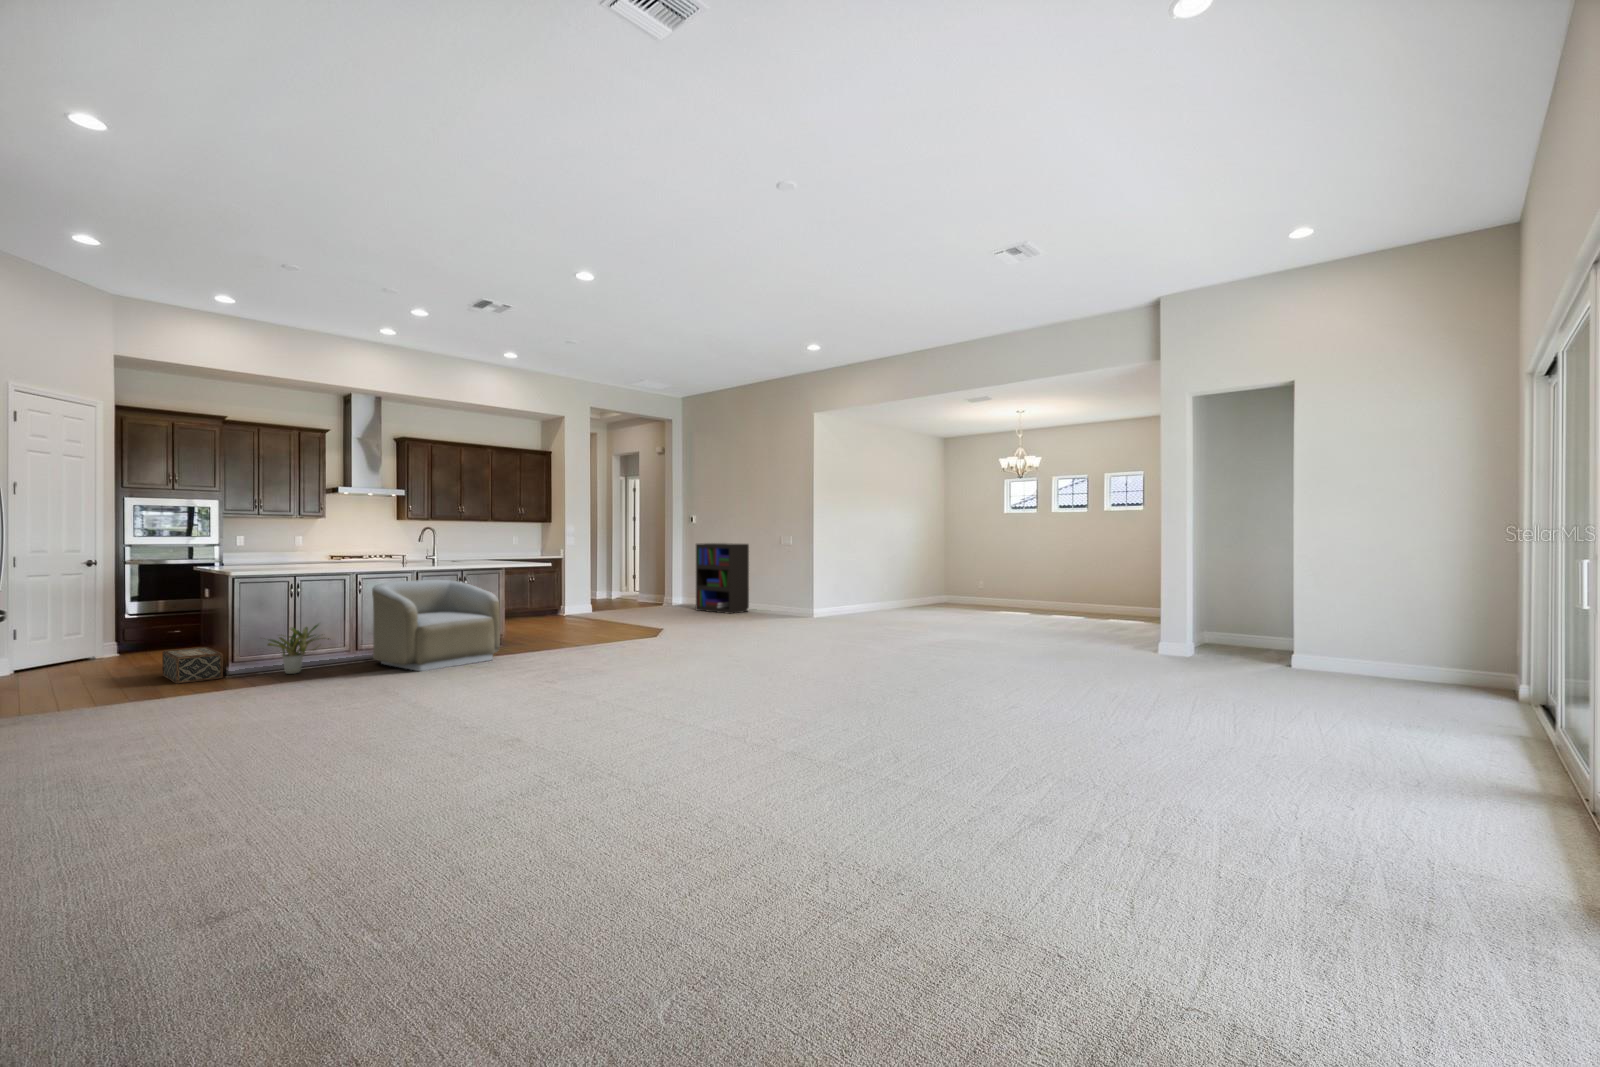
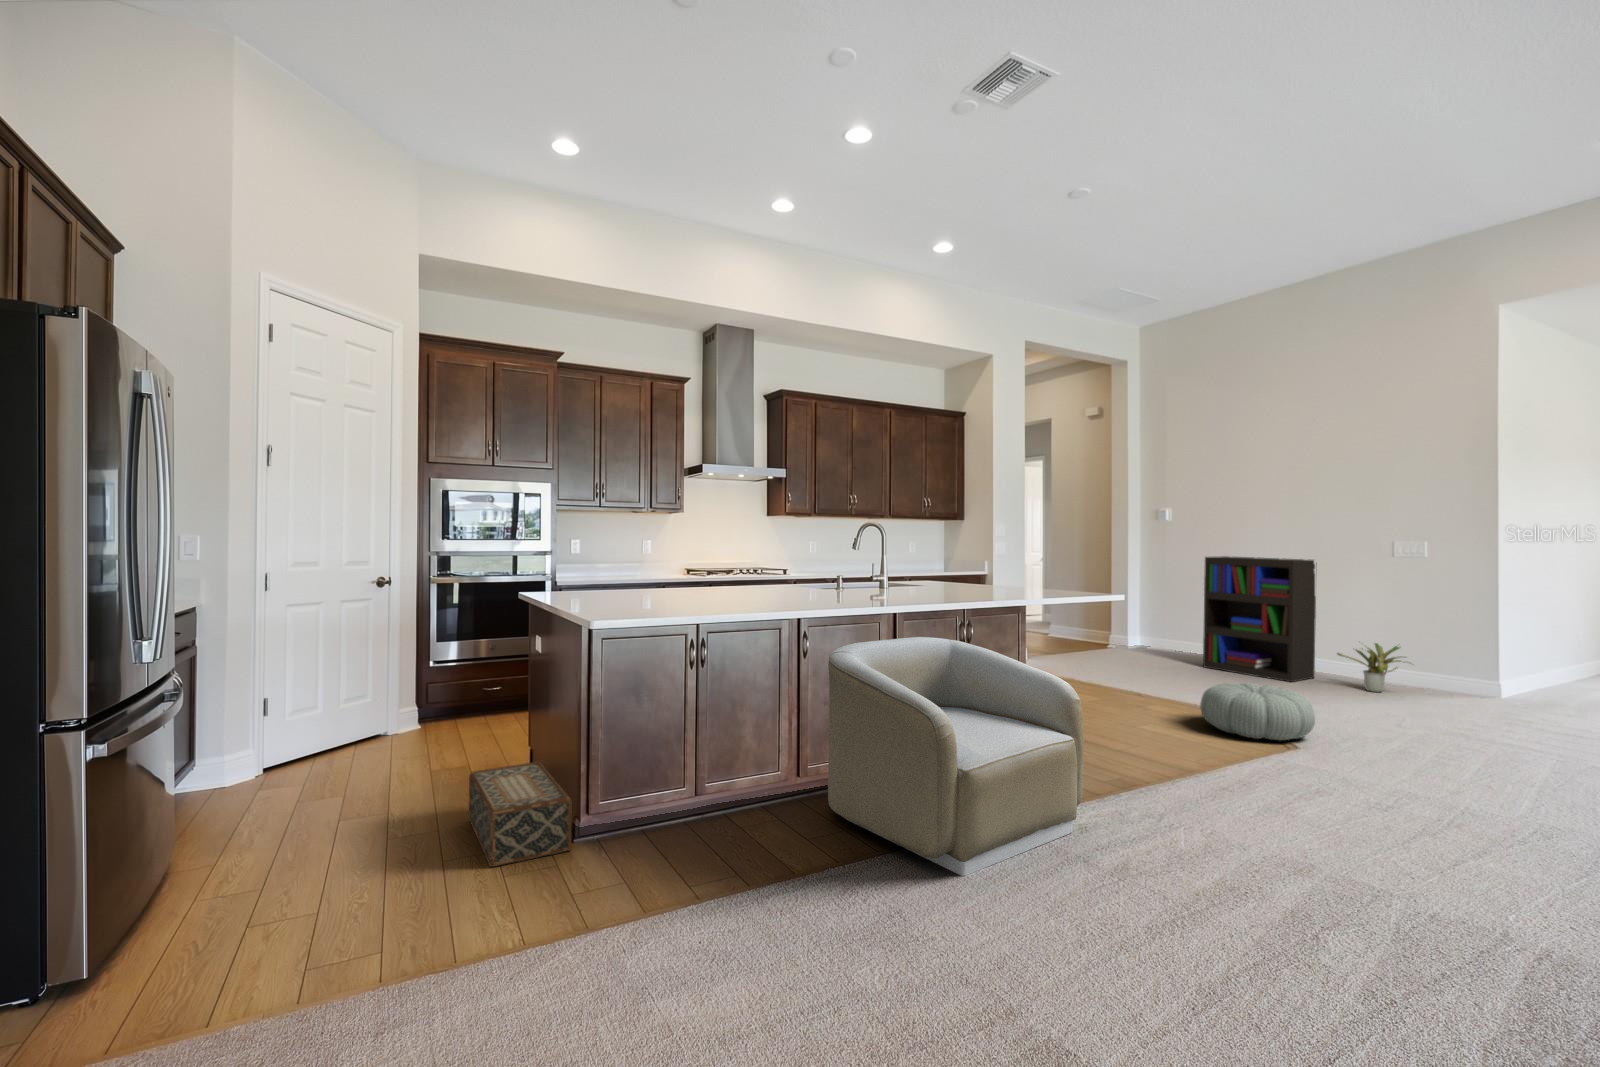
pouf: none [633,607,685,633] -> present [1200,683,1315,741]
potted plant: present [268,625,329,674] -> present [1338,643,1400,692]

